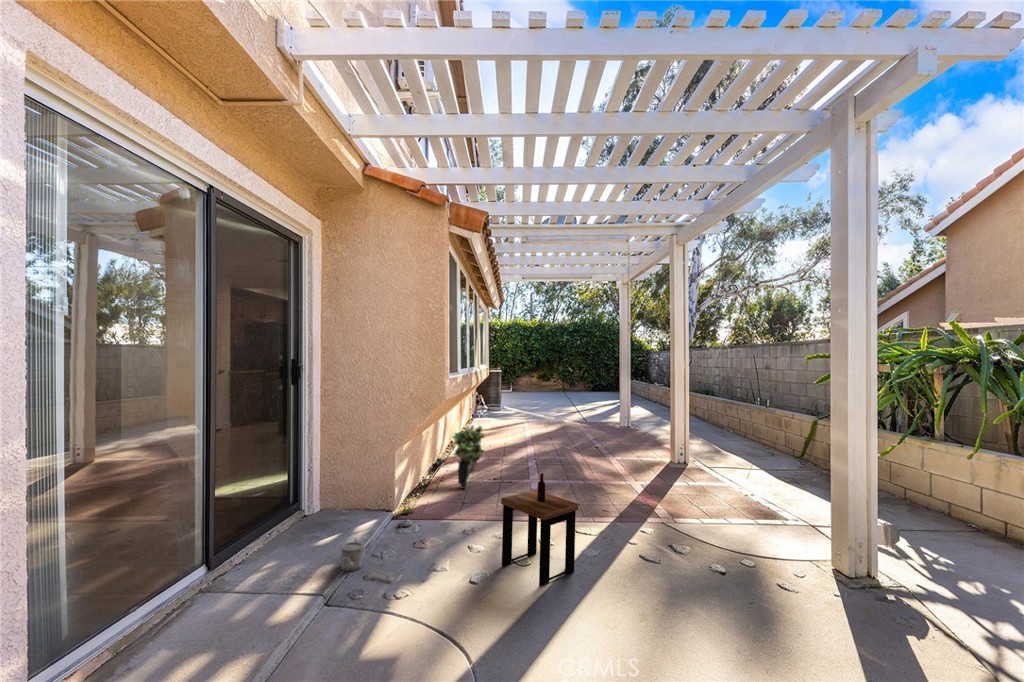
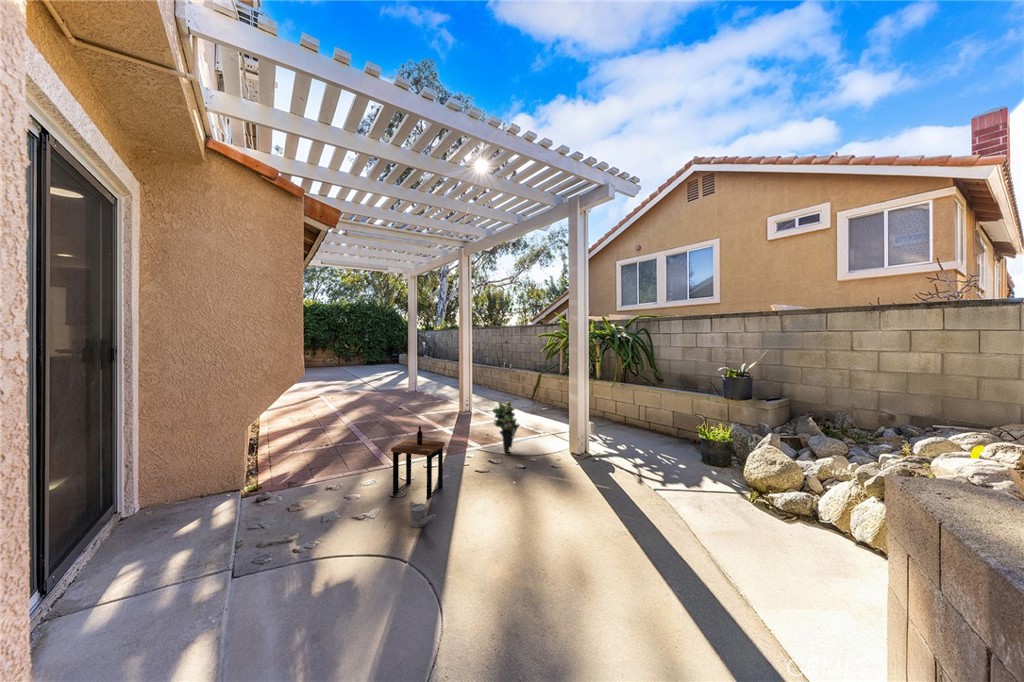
potted plant: present [453,426,484,489] -> present [492,401,520,453]
watering can: present [341,538,363,571] -> present [410,502,436,527]

